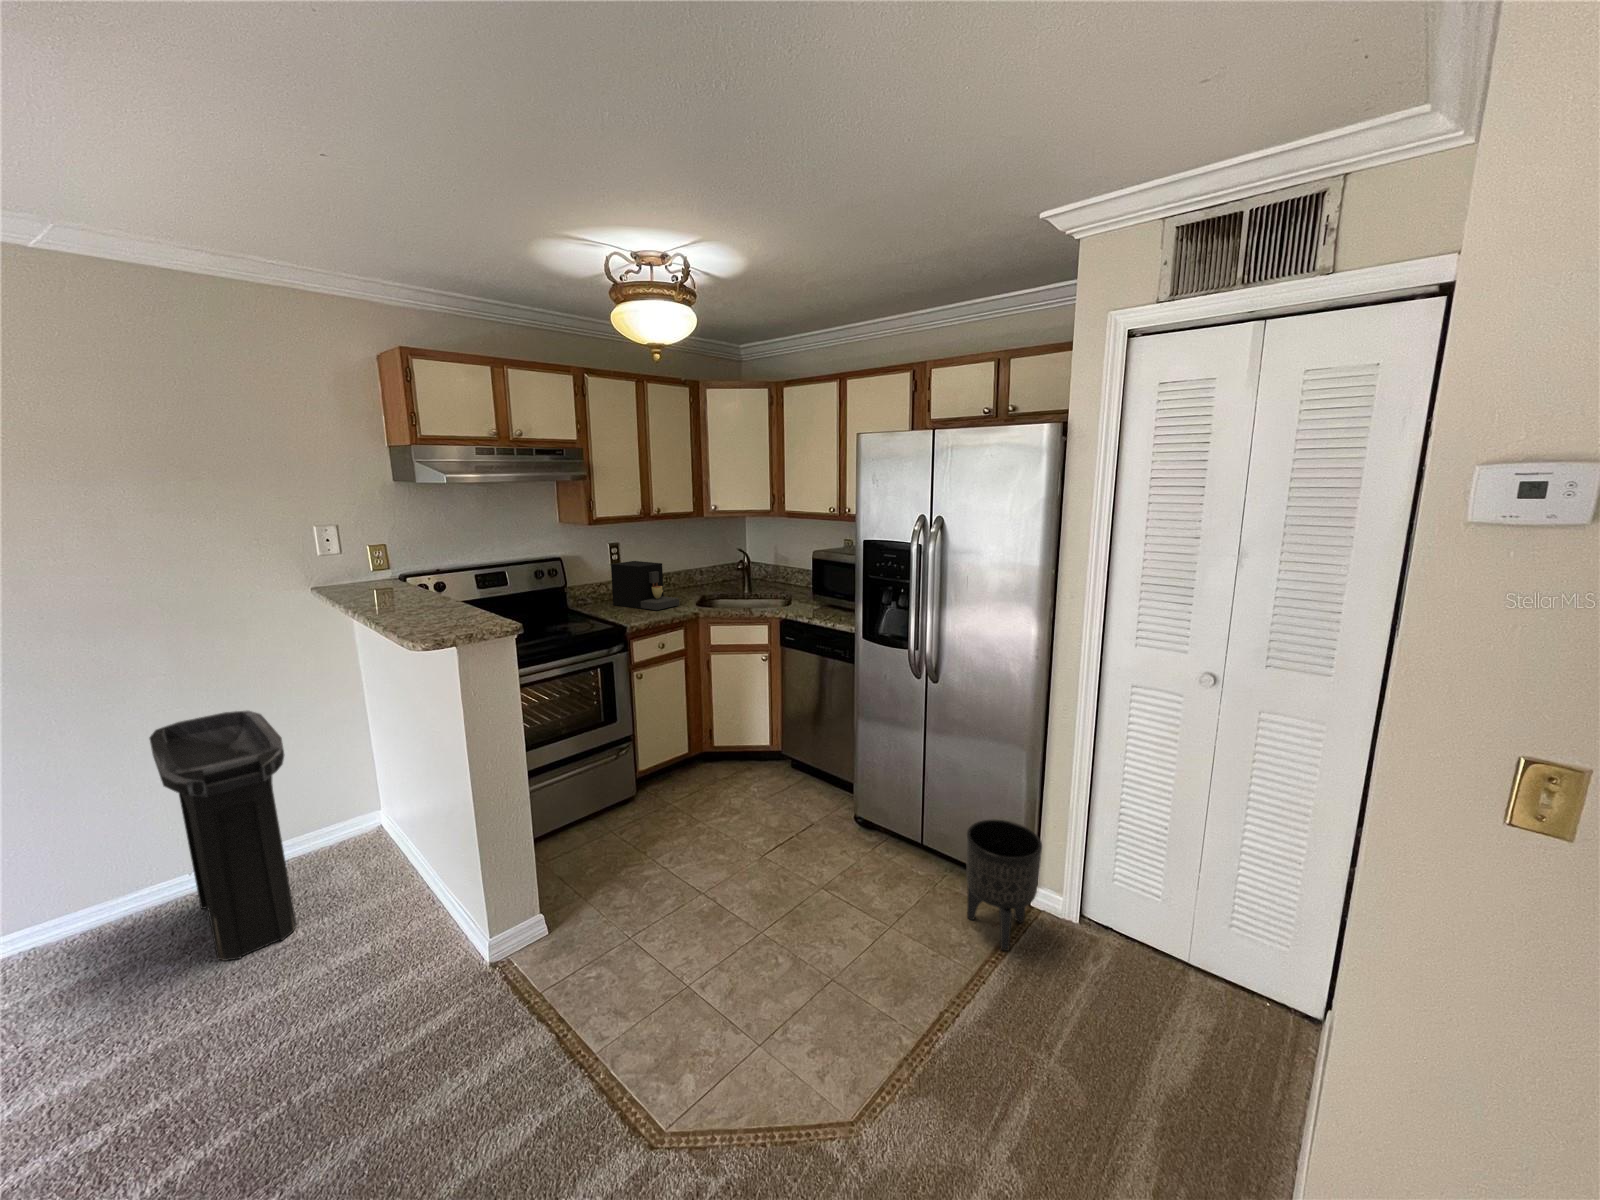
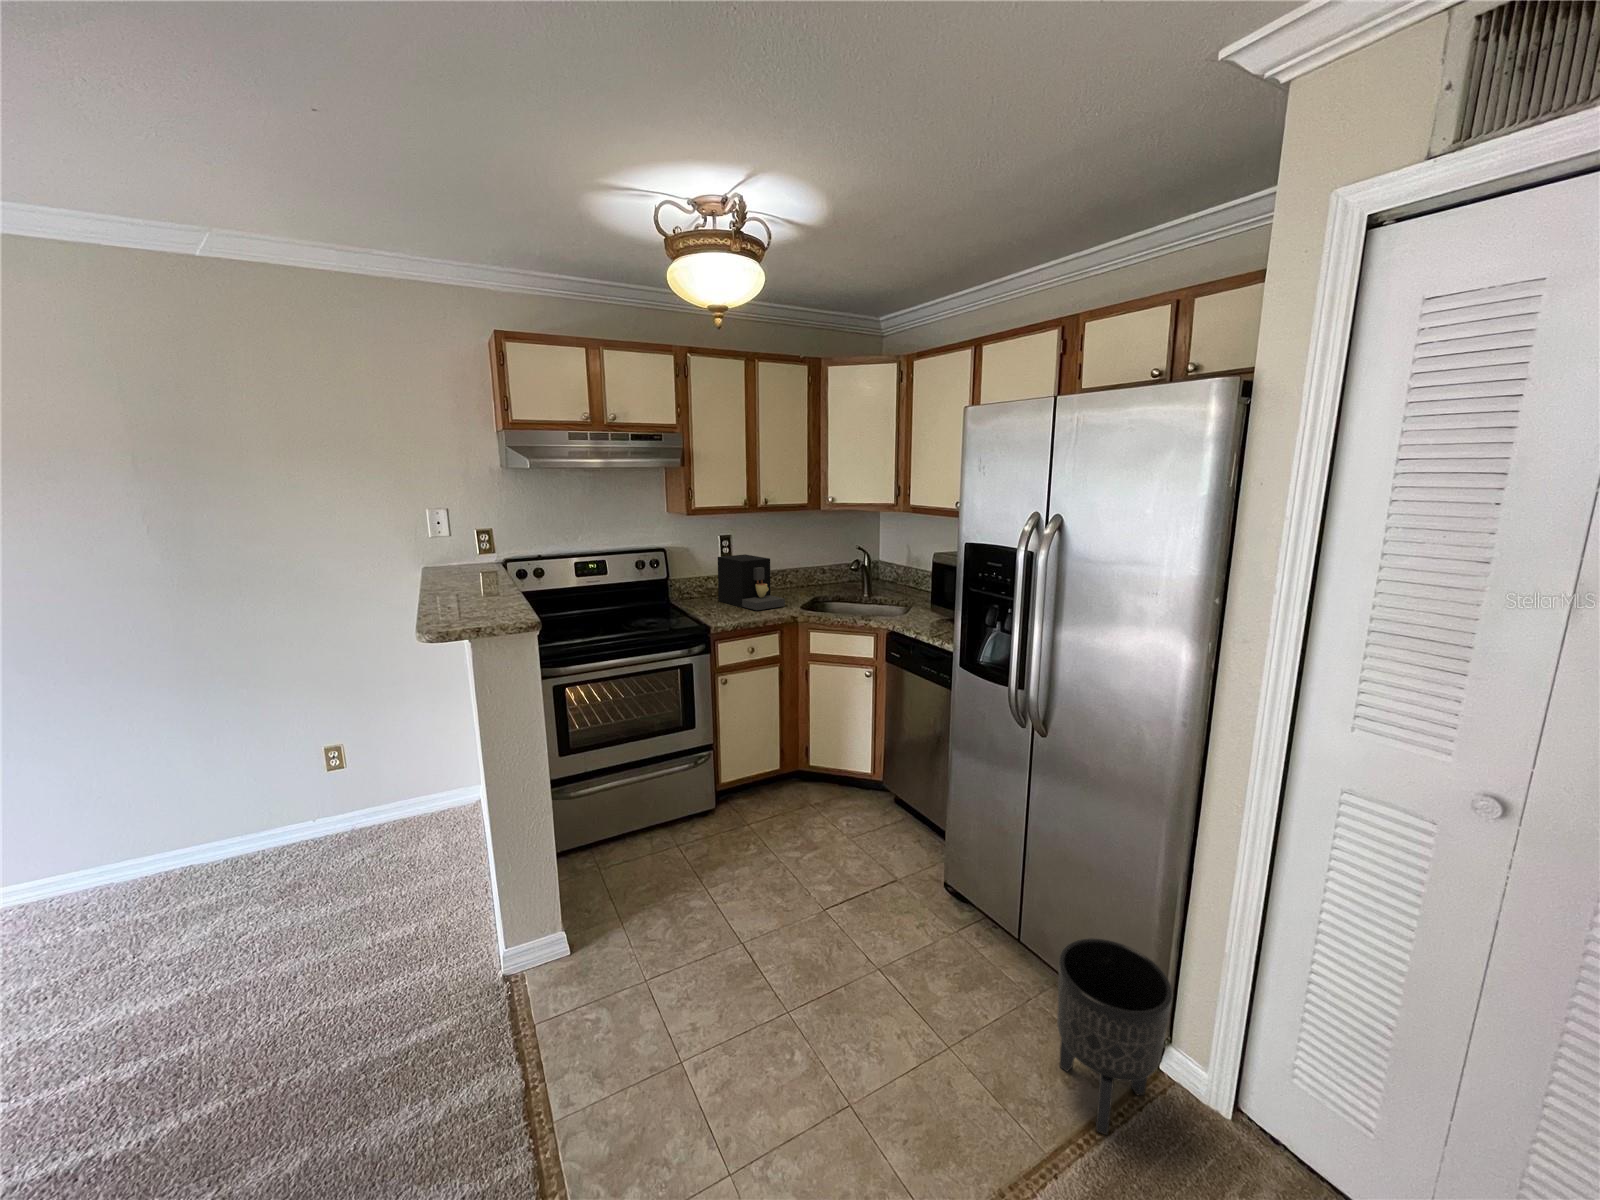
trash can: present [150,711,297,961] -> none [252,681,371,916]

